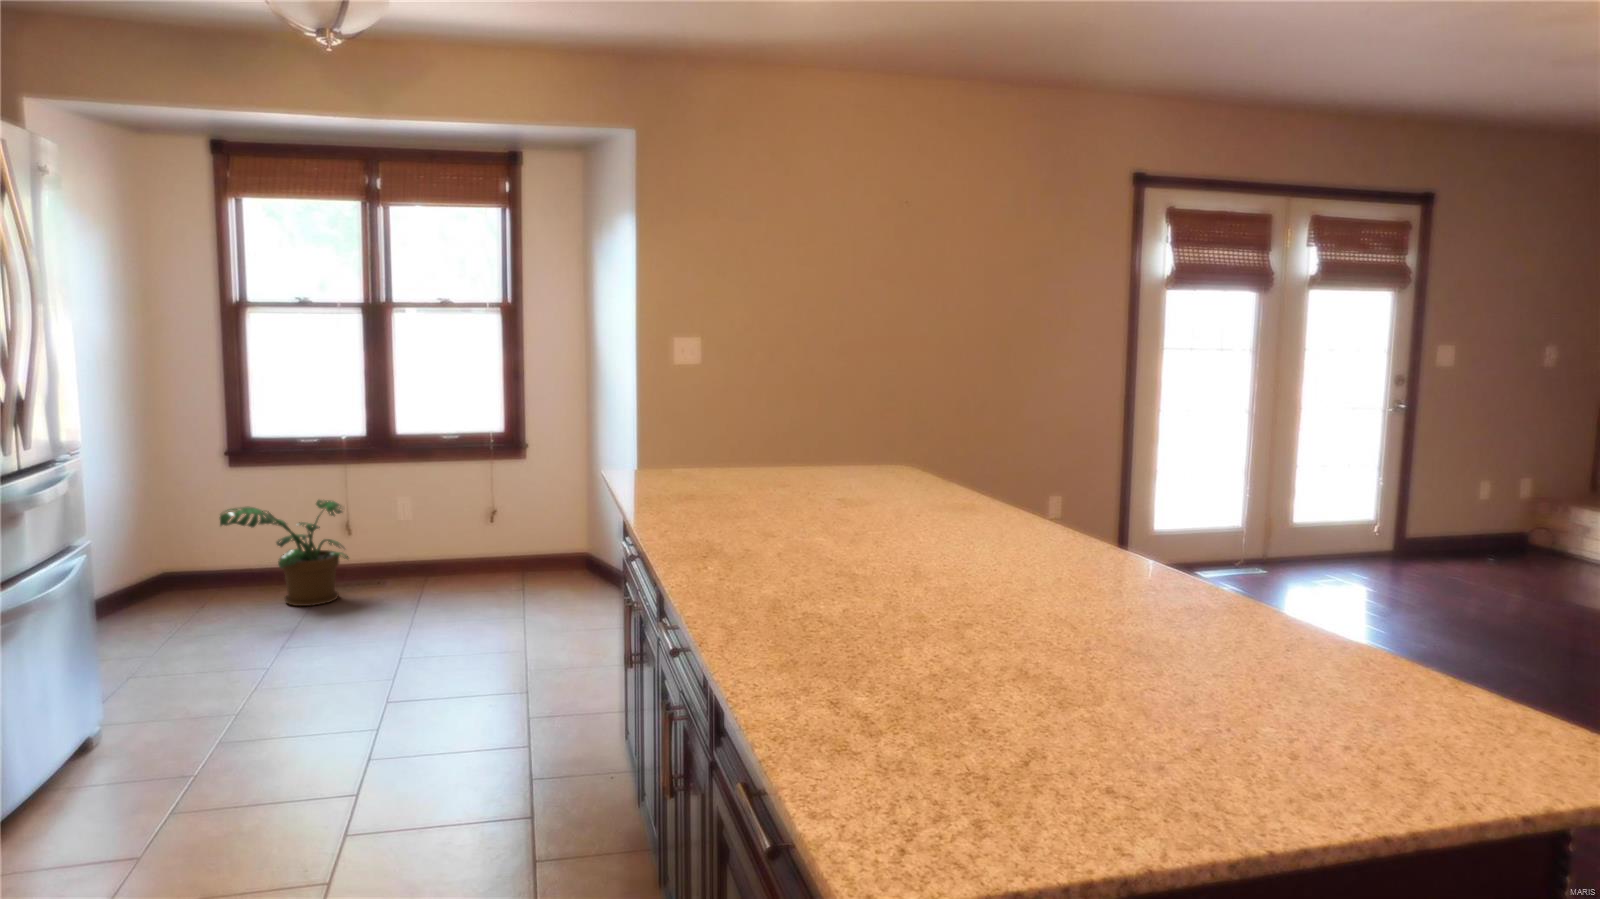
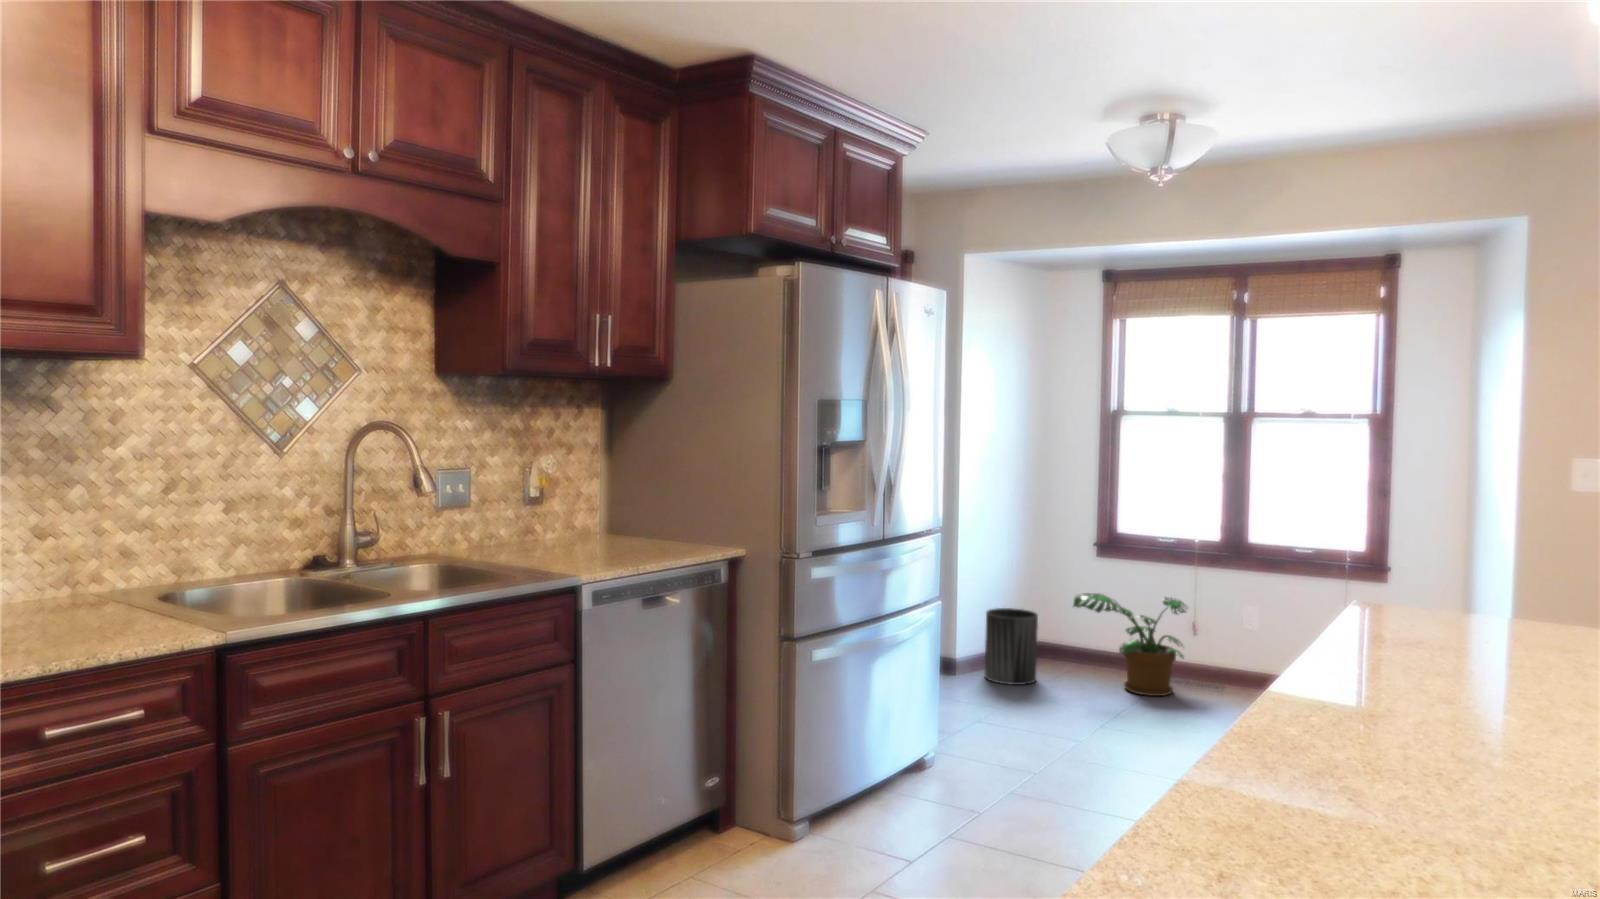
trash can: none [101,539,178,631] -> present [985,608,1038,685]

